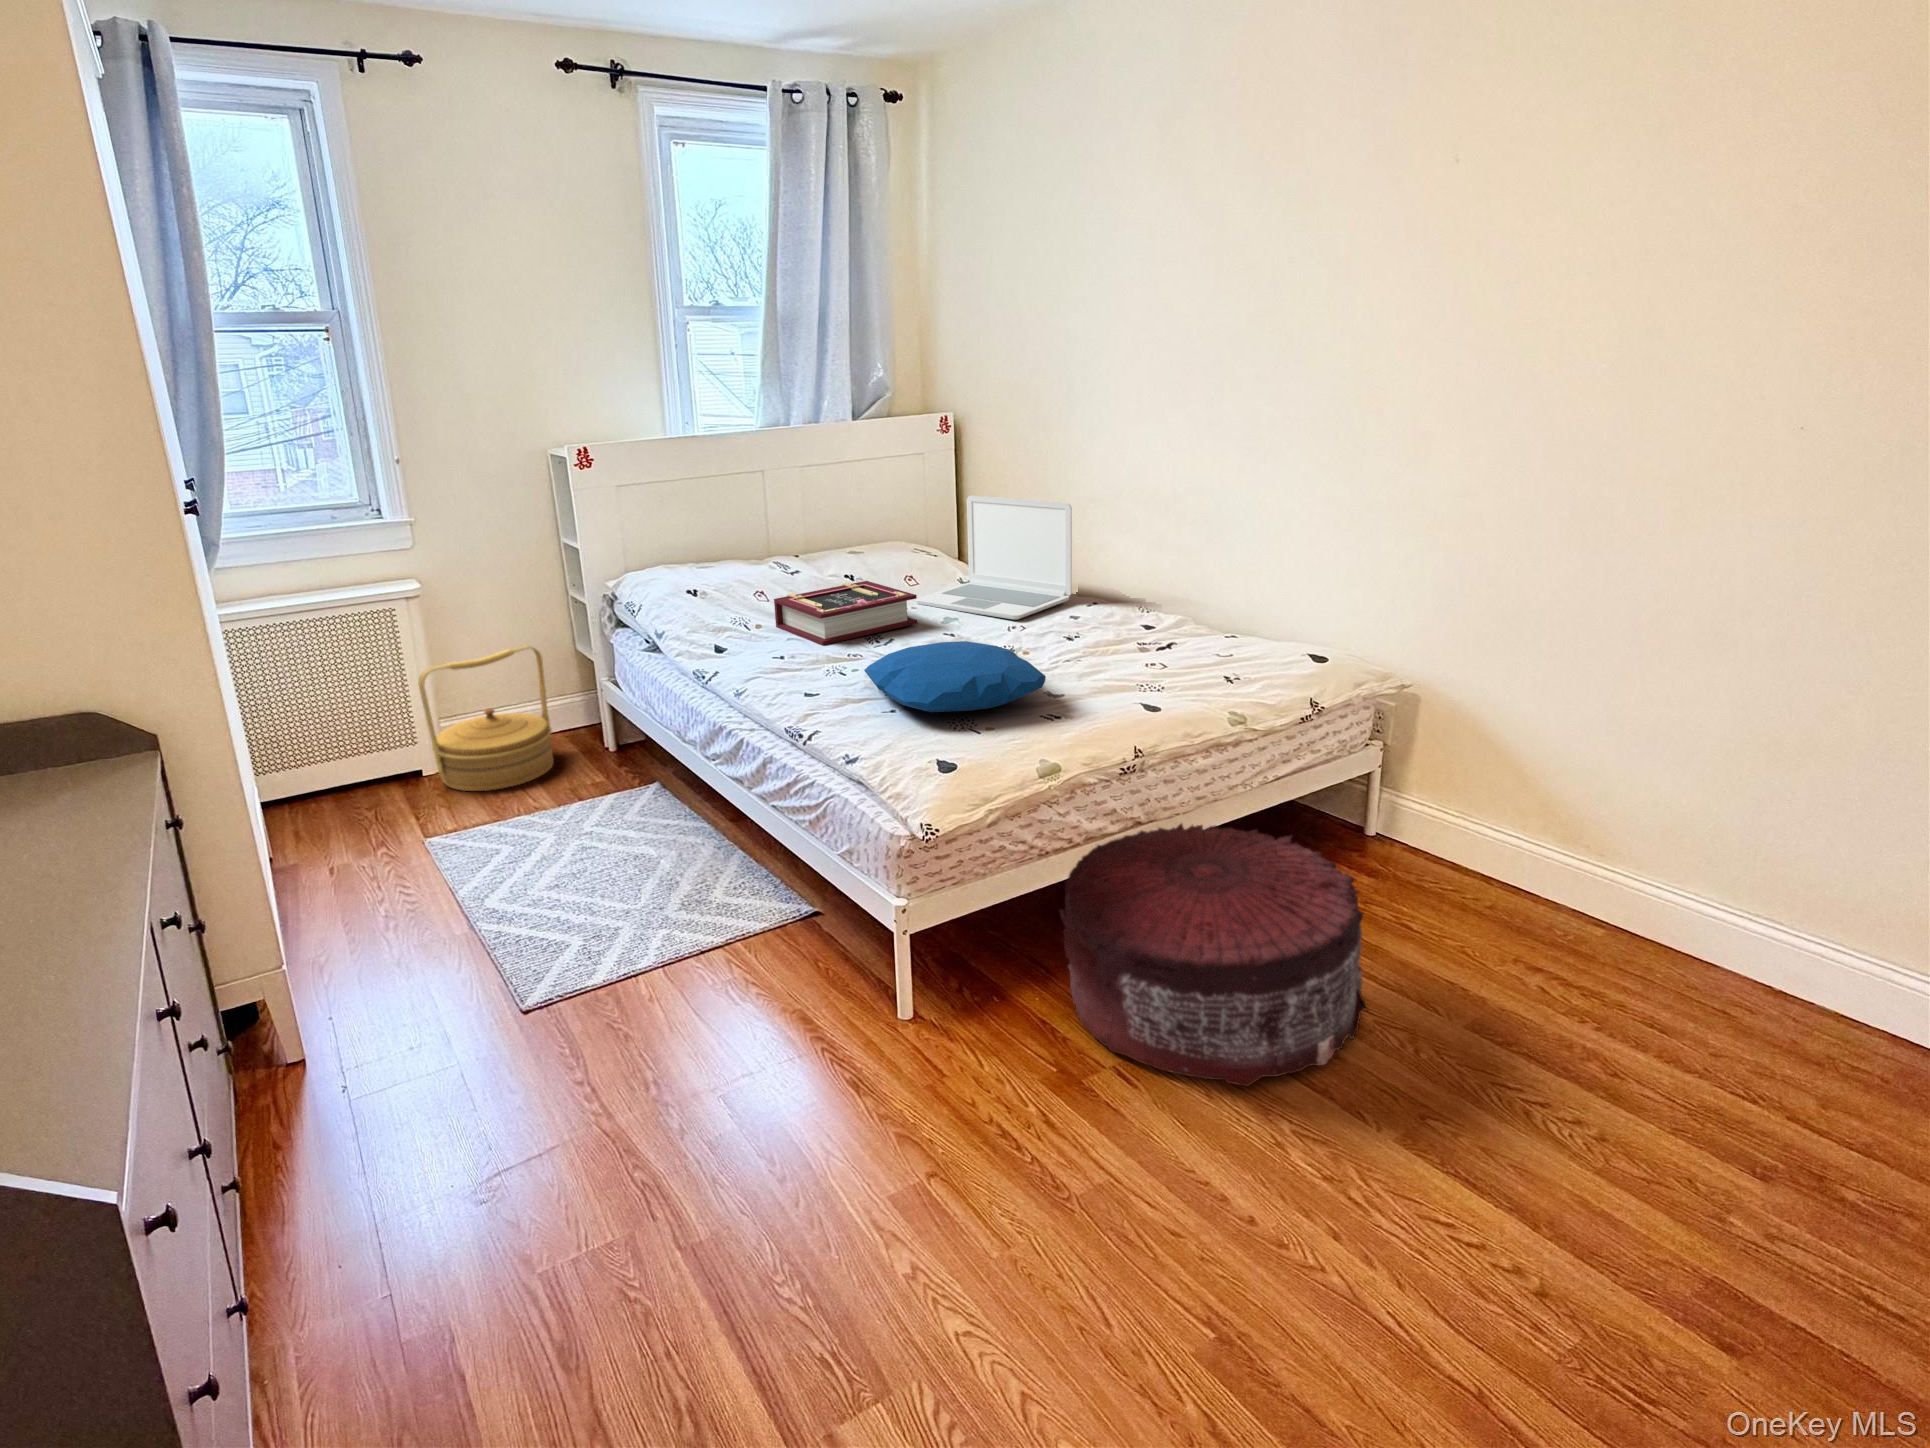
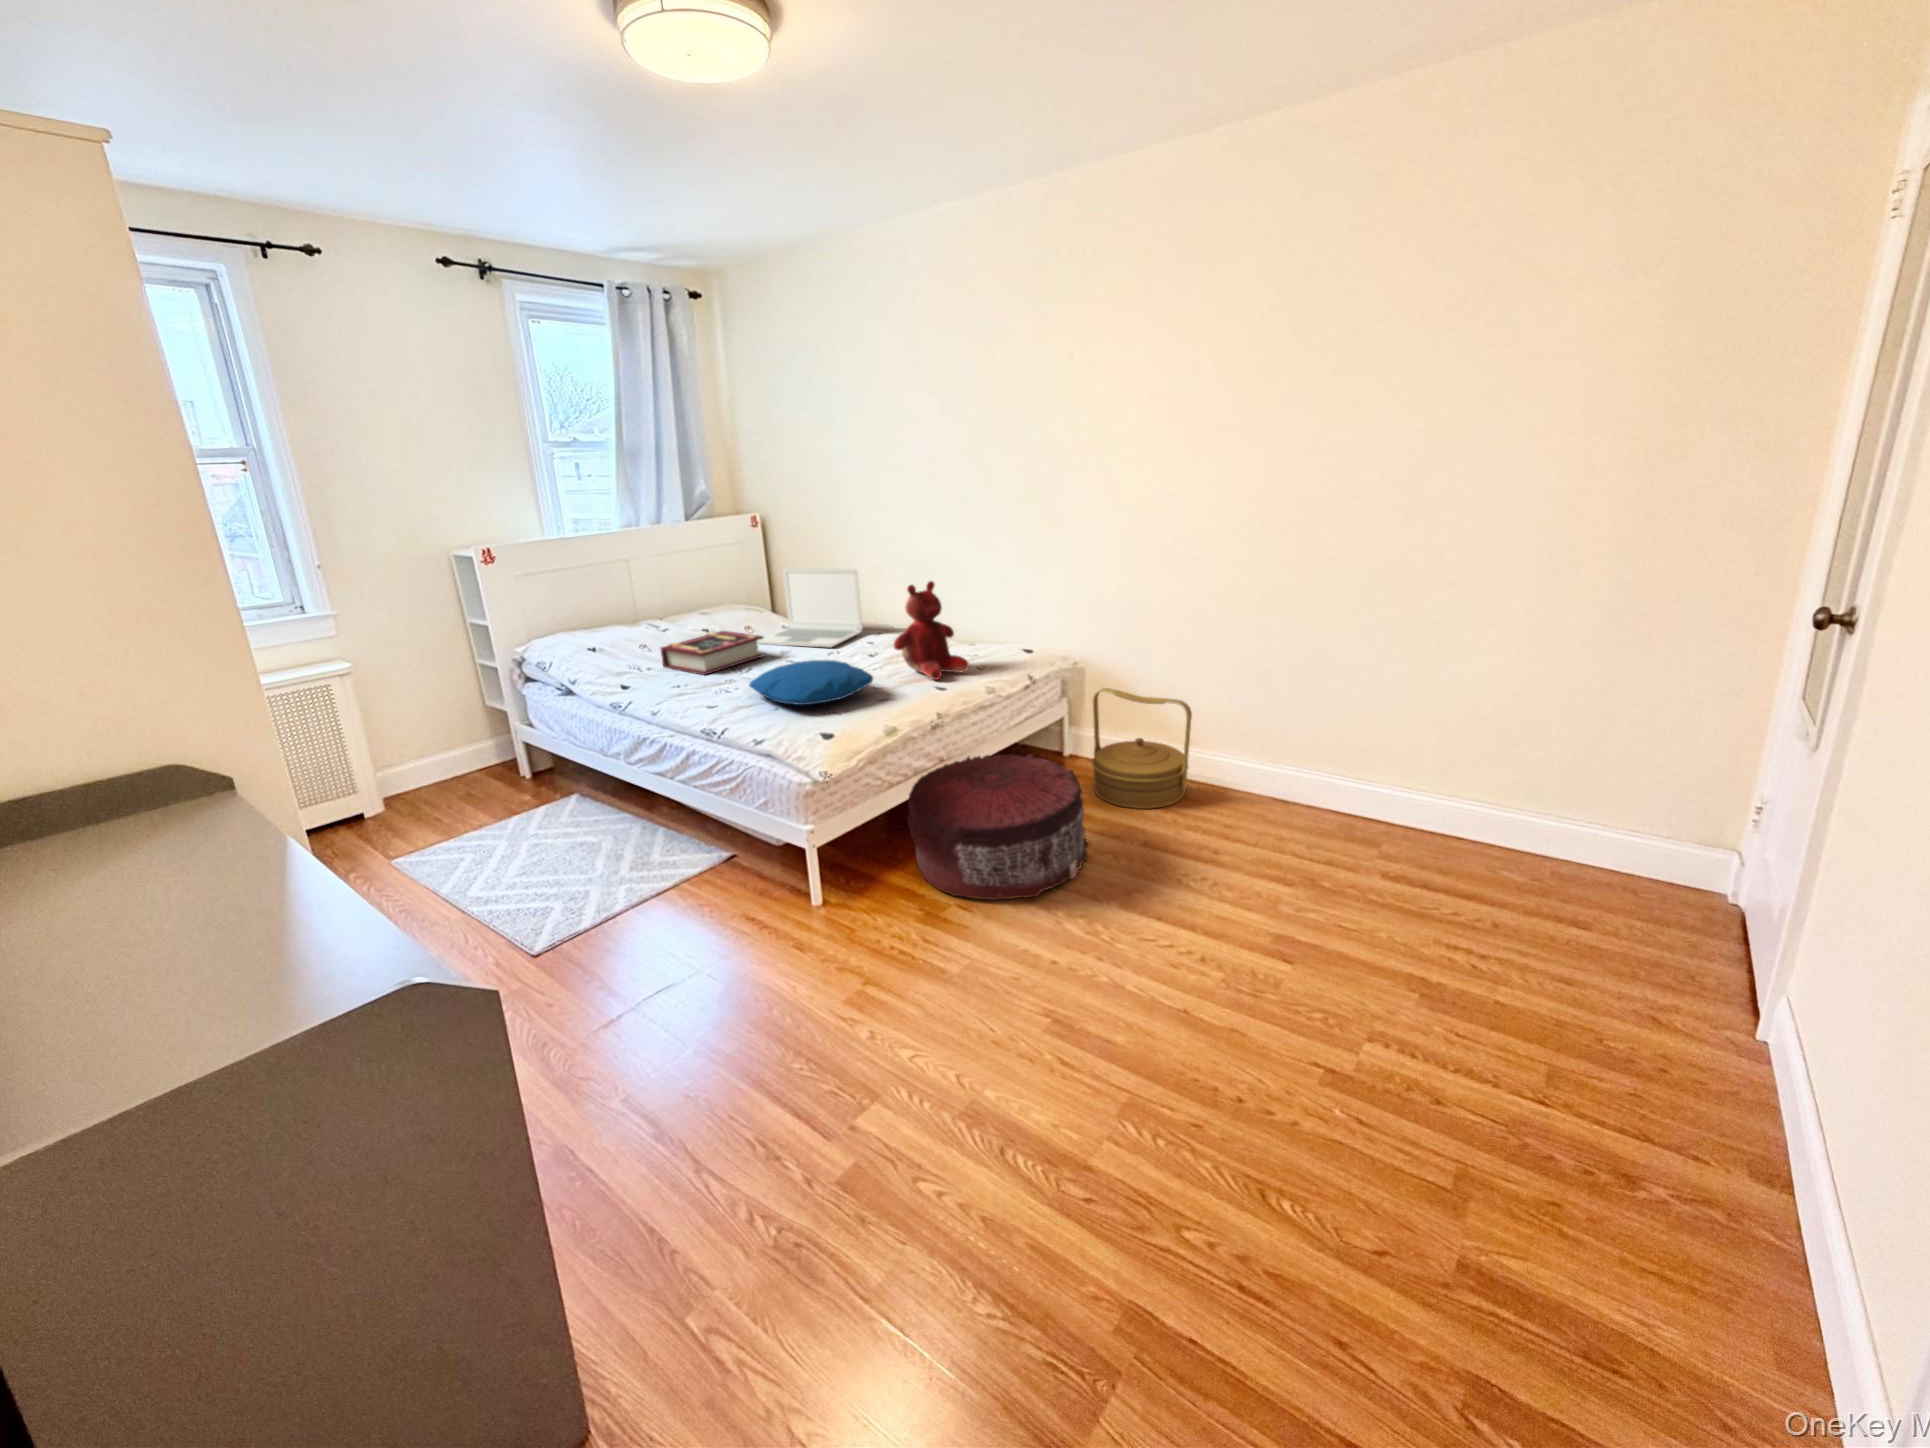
teddy bear: none [1091,533,1210,692] -> present [894,581,969,680]
woven basket: present [418,645,554,791] -> present [1092,688,1192,809]

